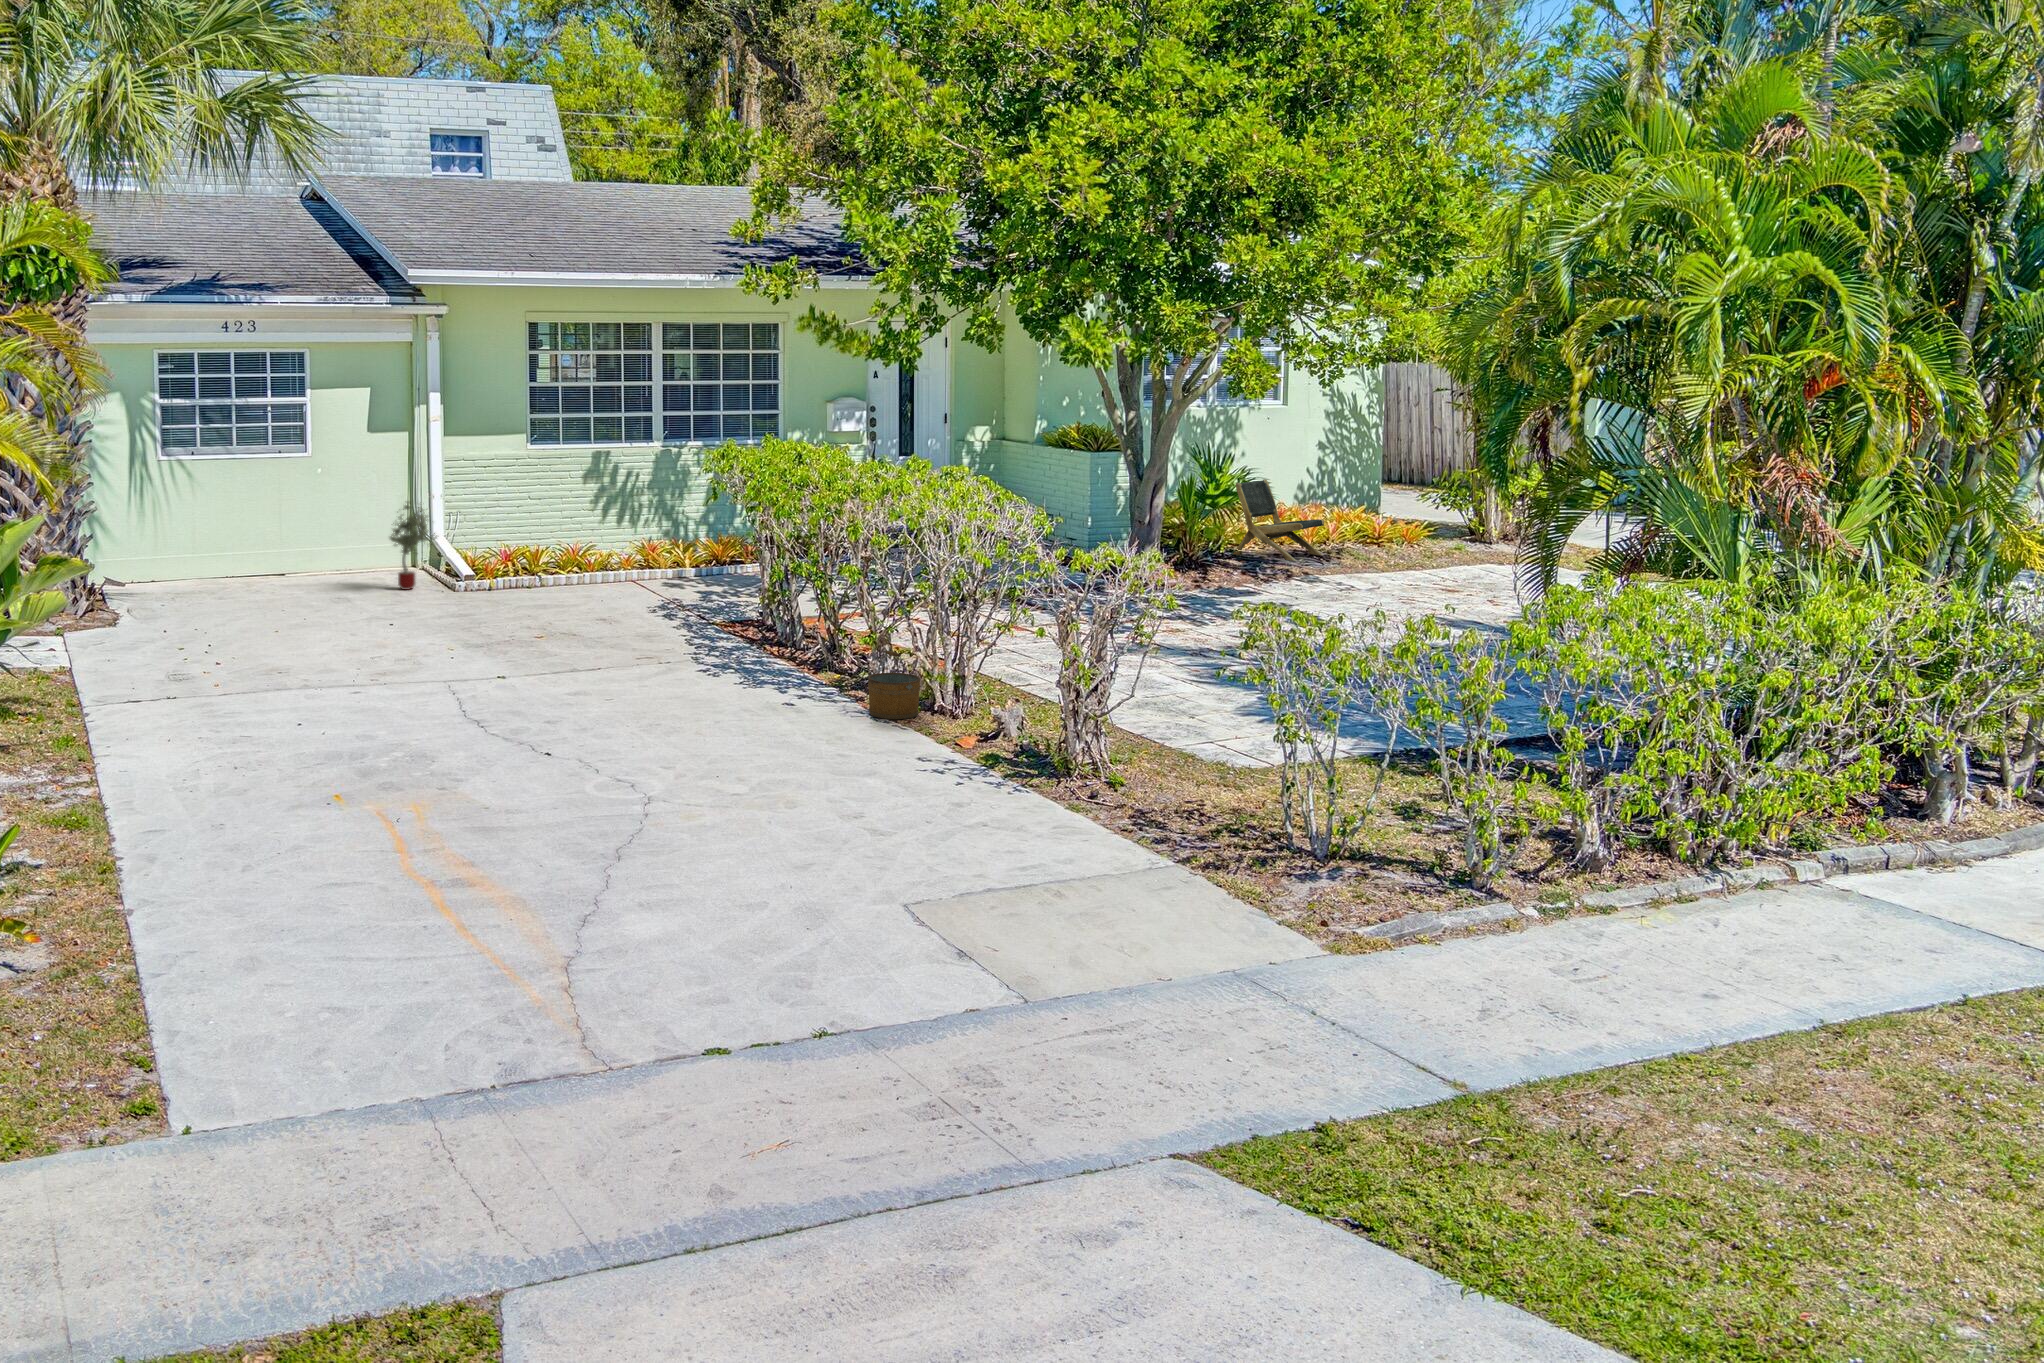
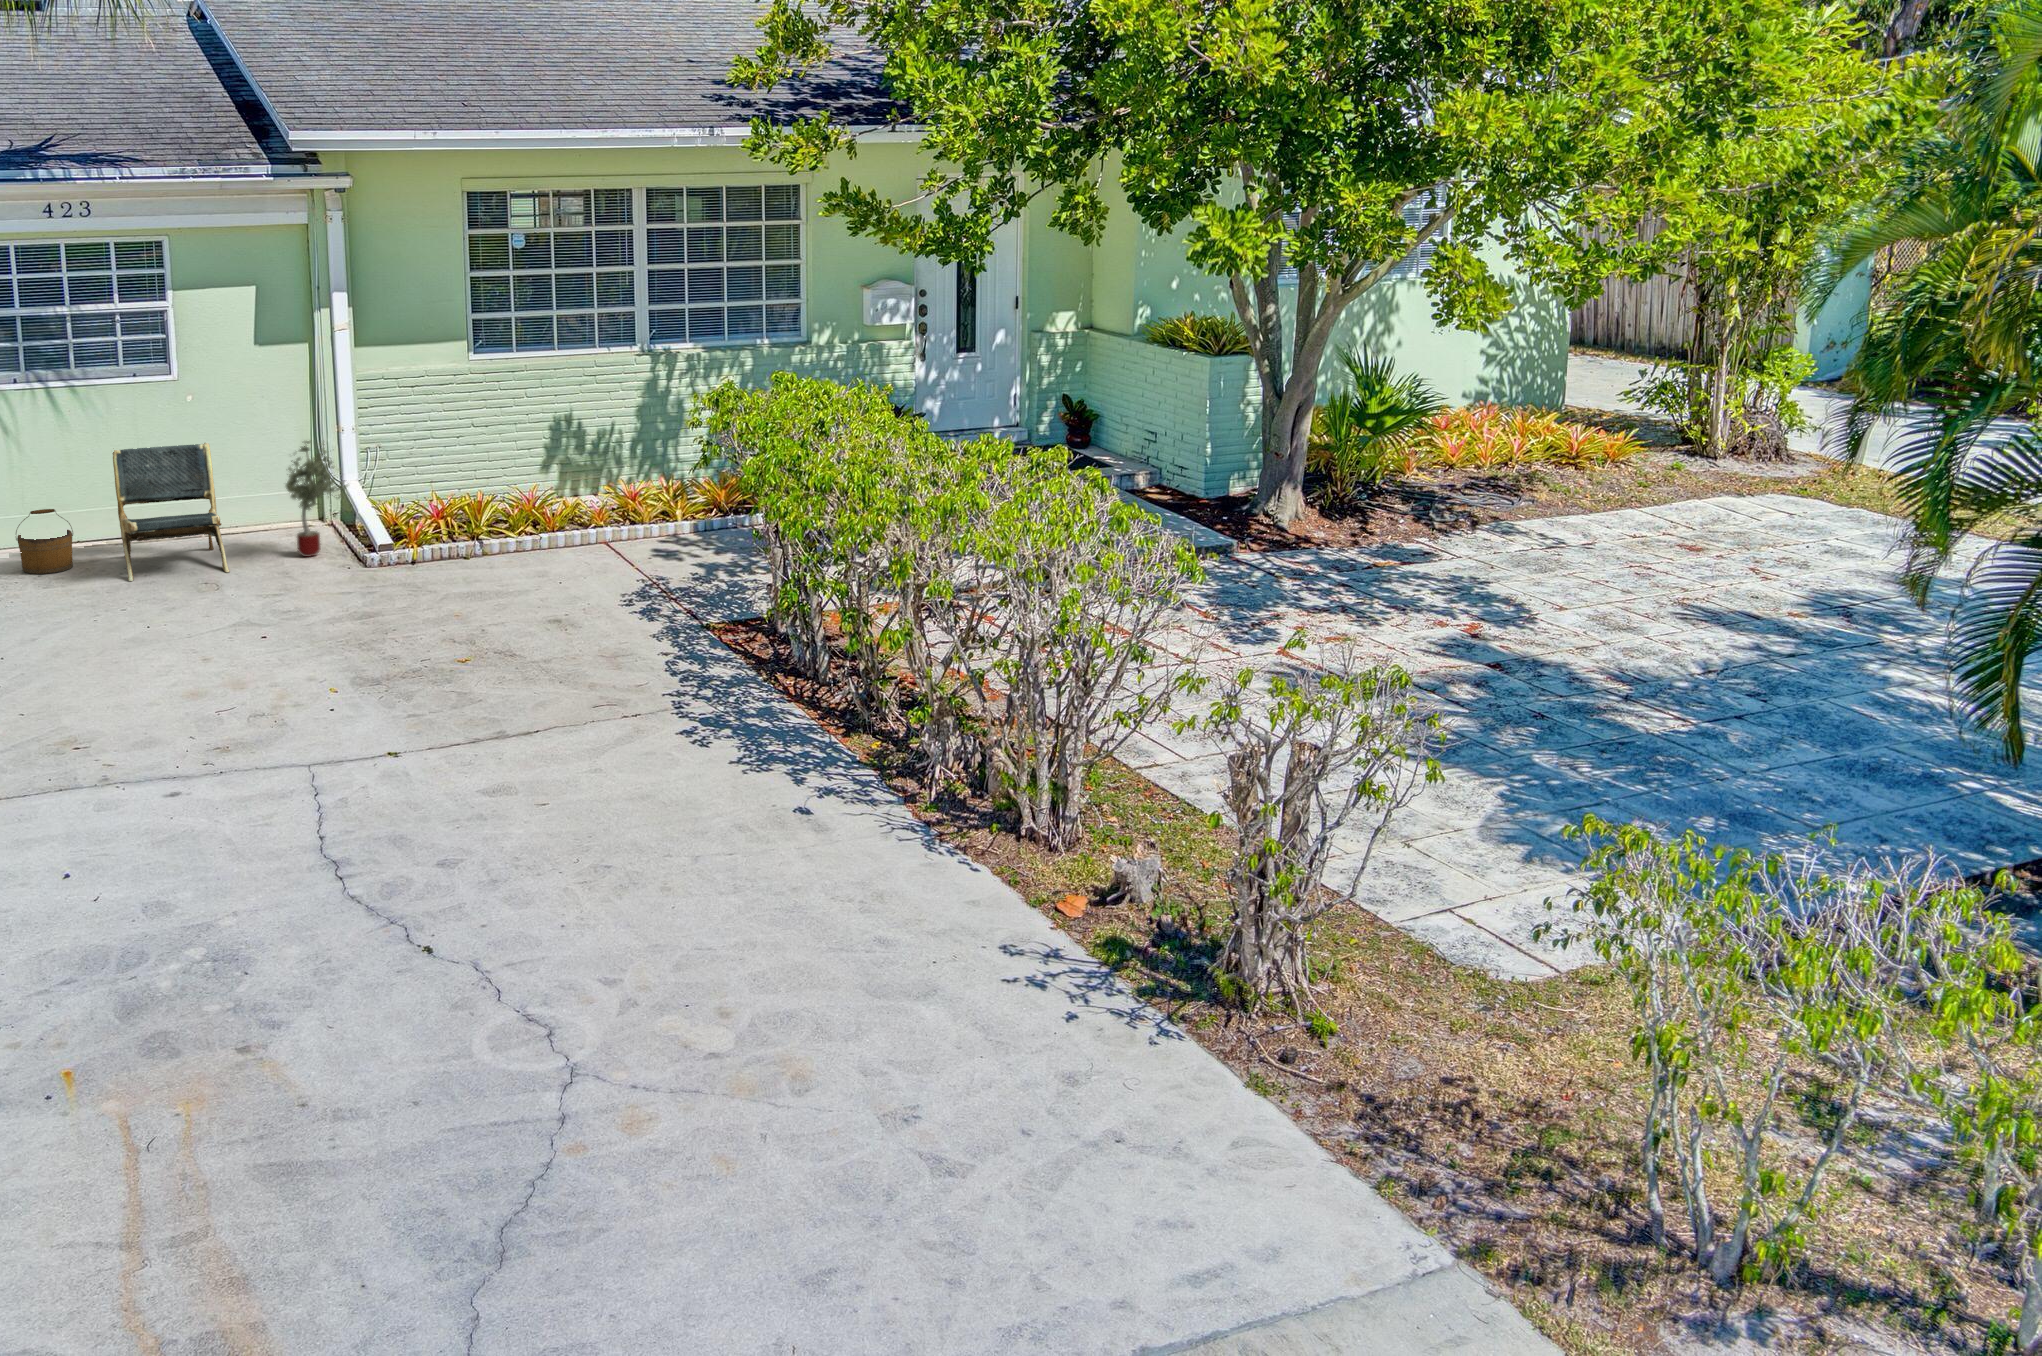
lounge chair: present [1233,479,1324,561] -> present [112,443,230,581]
bucket: present [868,651,920,719] -> present [16,509,73,574]

